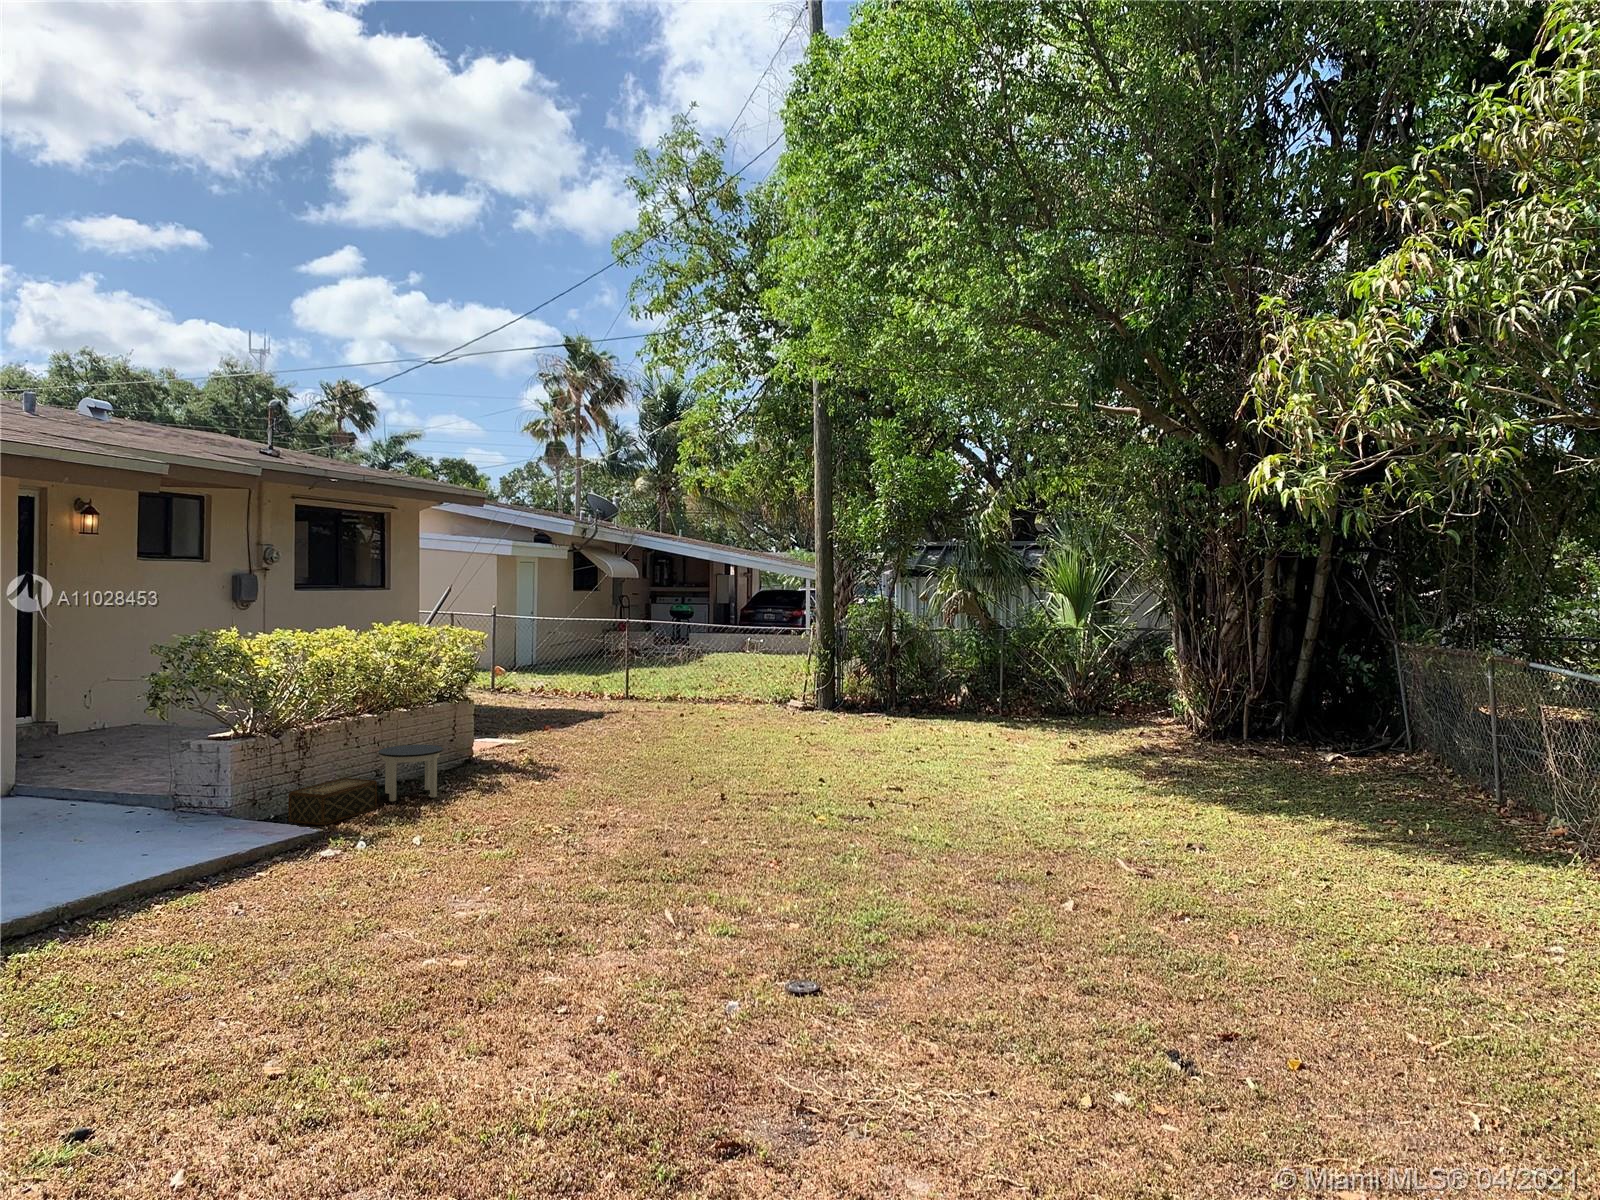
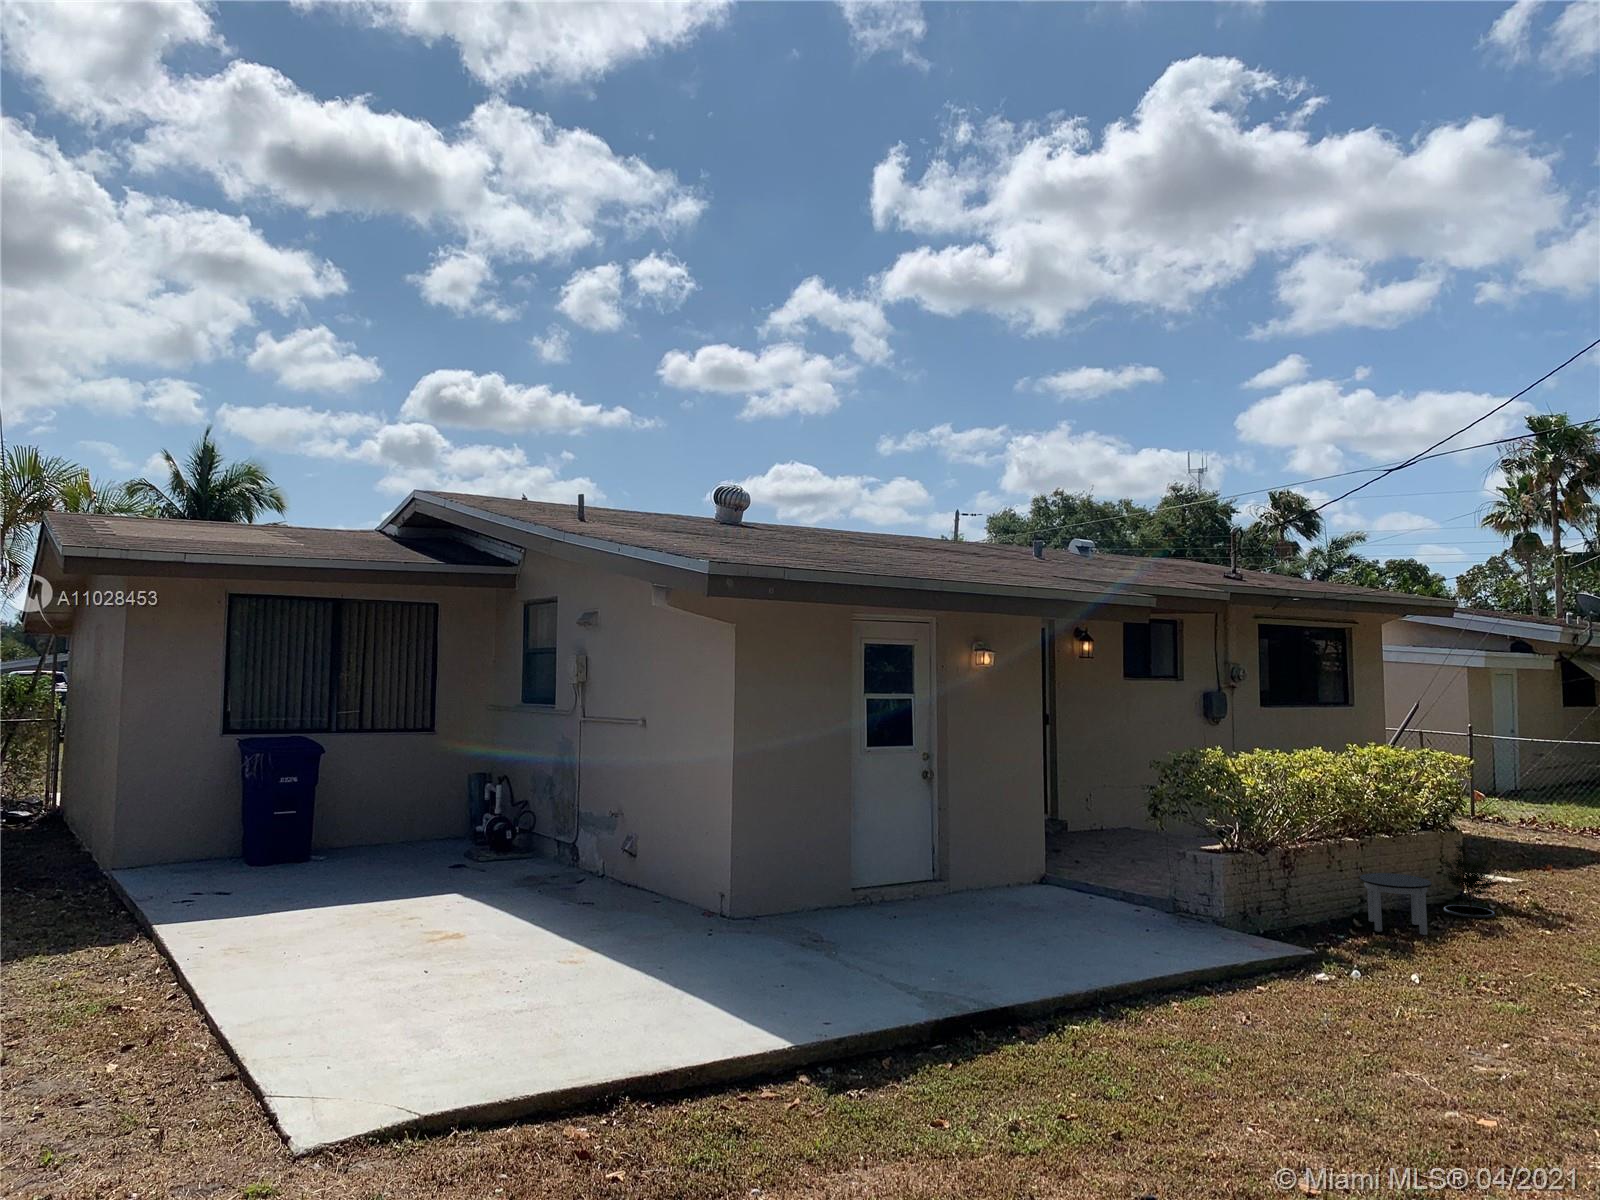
potted tree: none [452,703,501,777] -> present [1441,839,1500,918]
woven basket: present [288,778,377,825] -> none [1277,900,1363,946]

